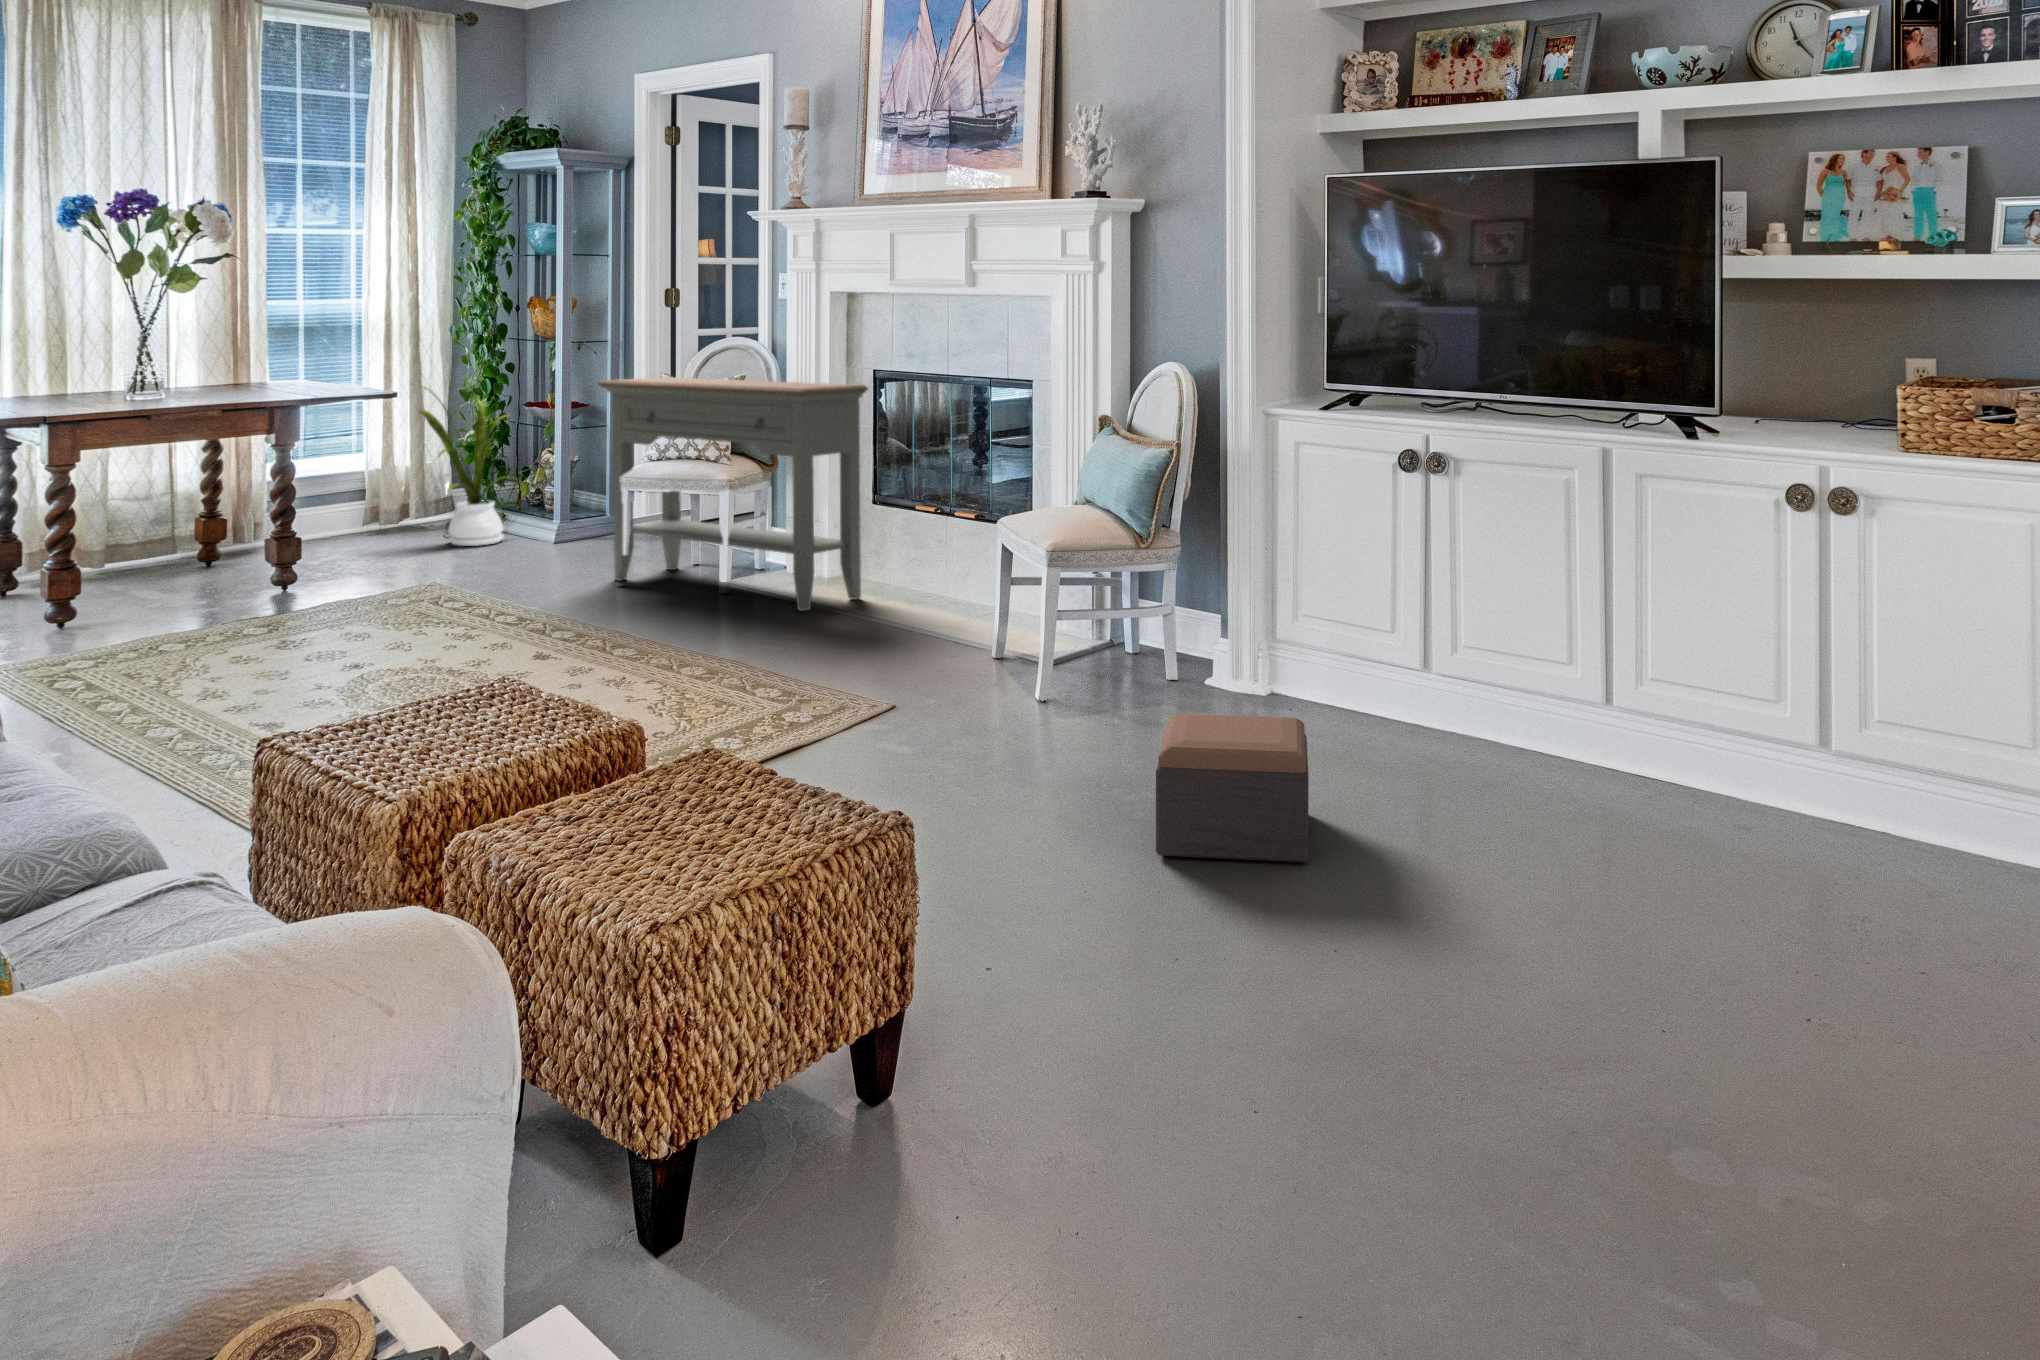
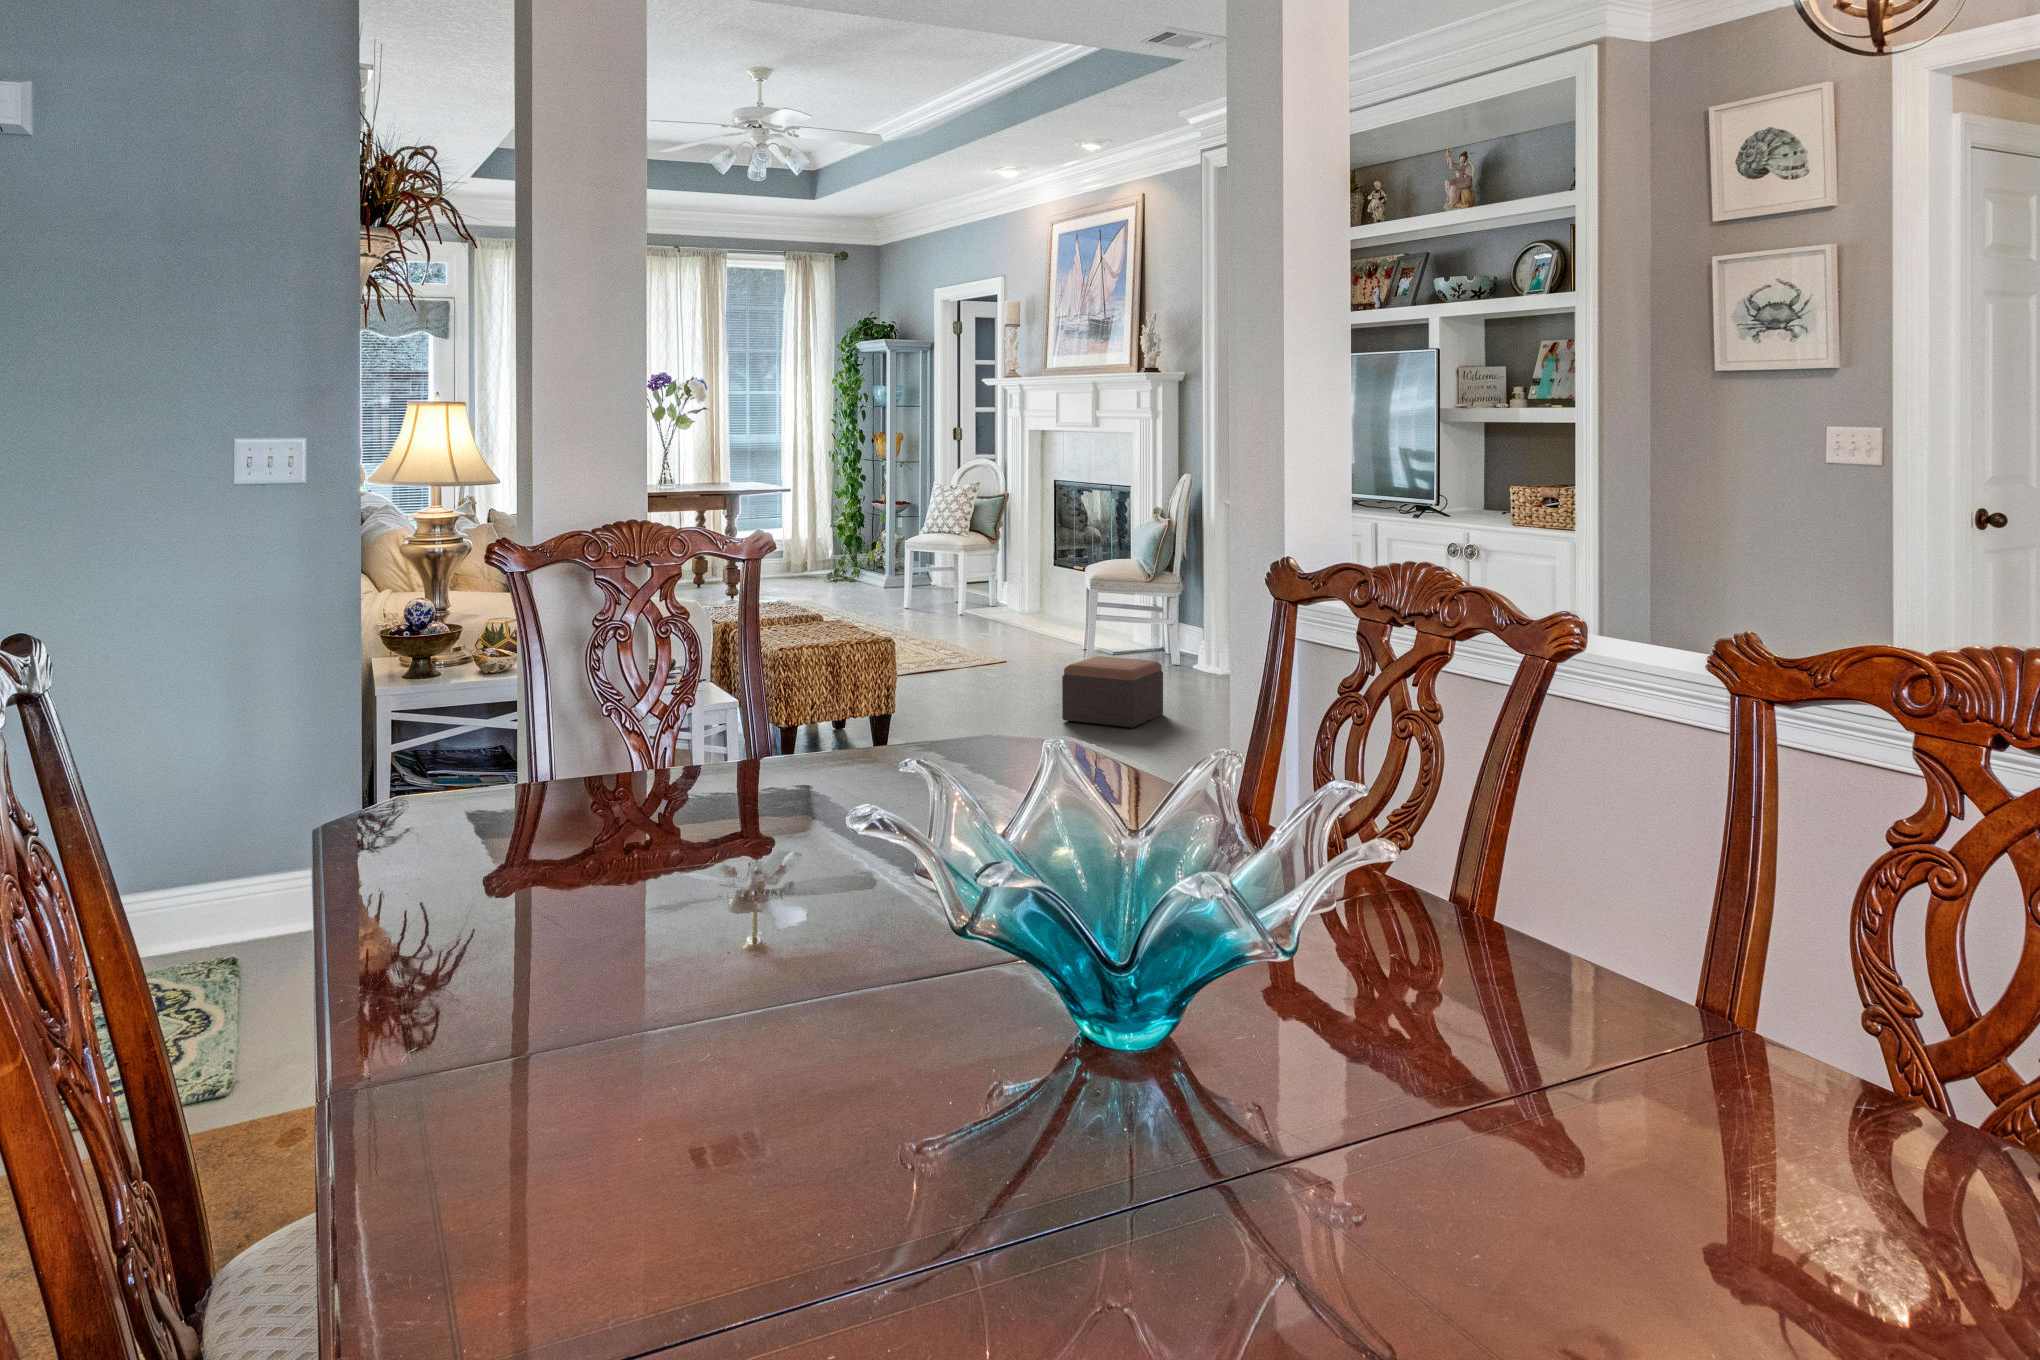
console table: present [598,377,868,611] -> none [897,482,1043,625]
house plant: present [419,386,521,546] -> none [804,485,872,588]

